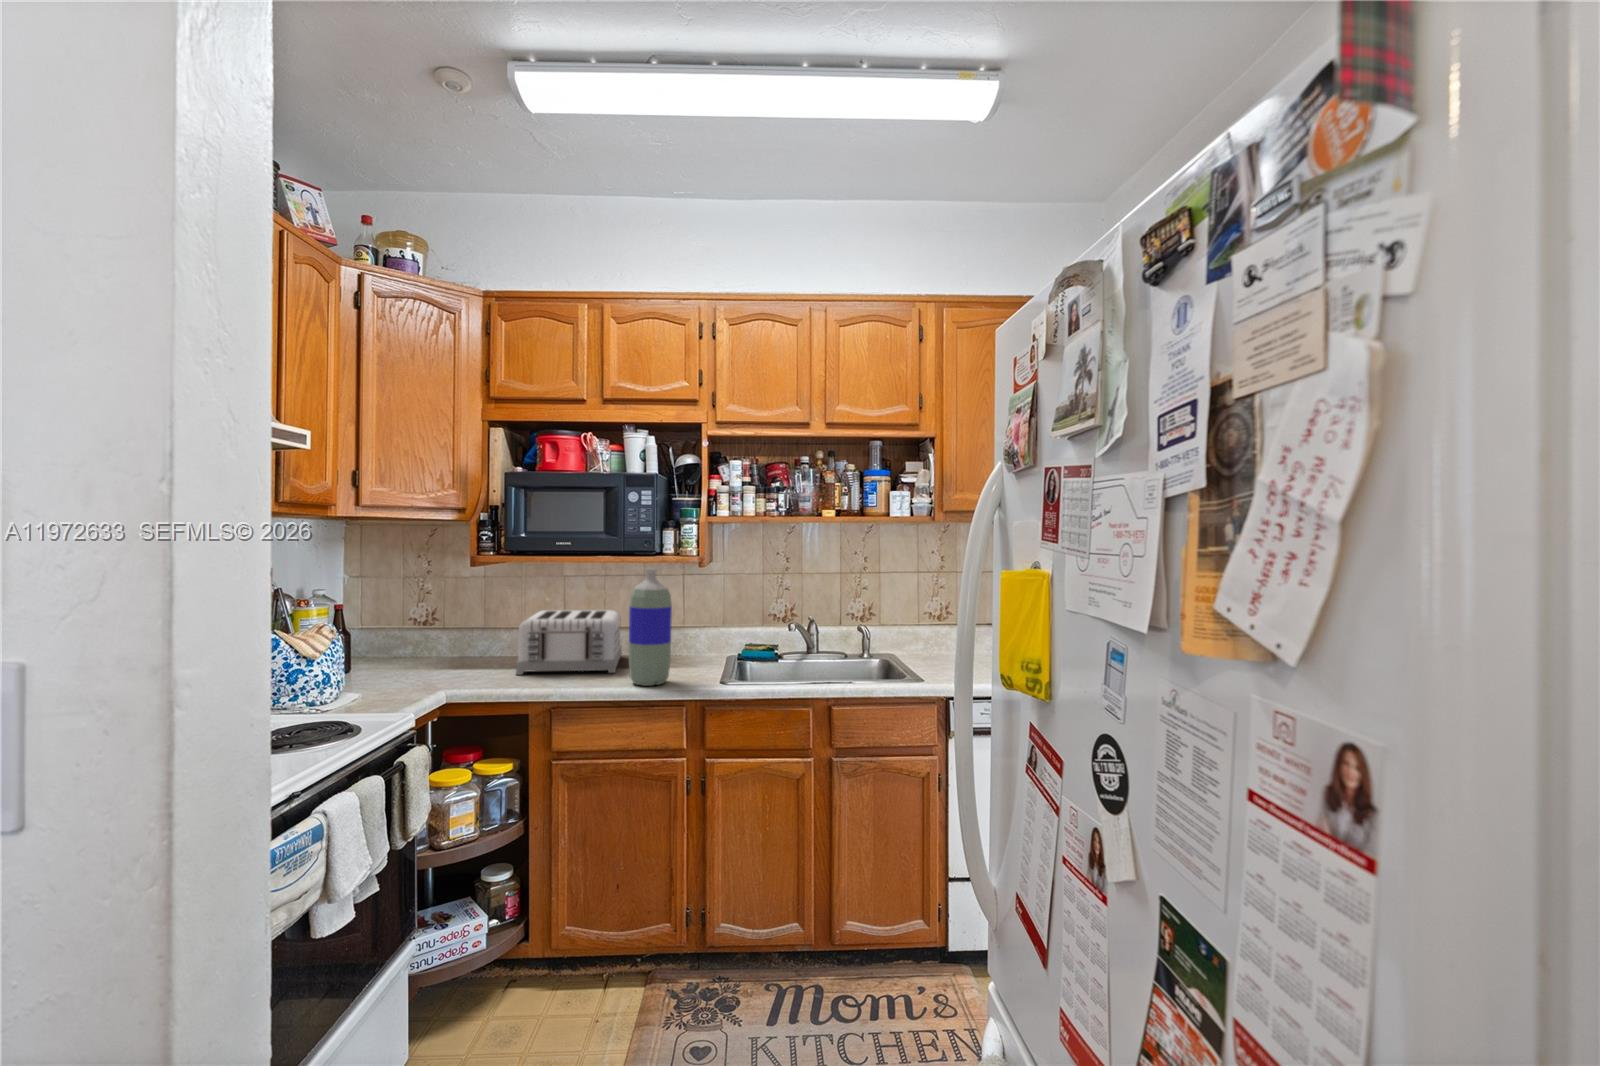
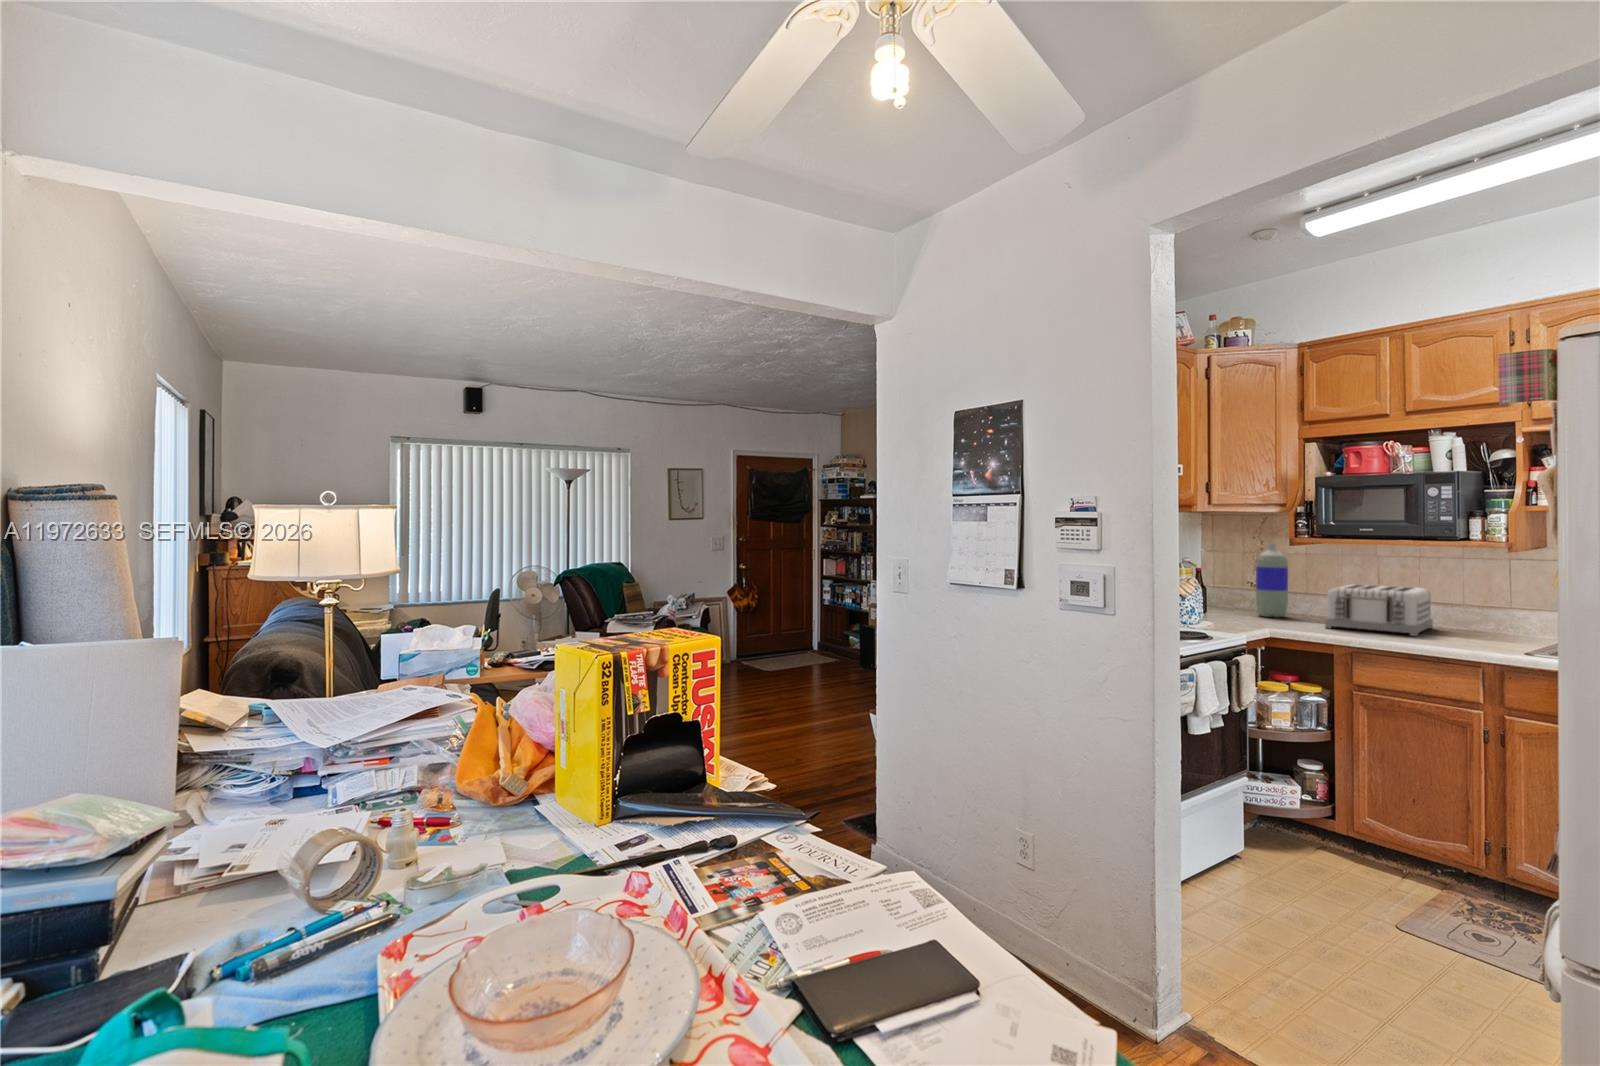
bottle: present [629,568,672,686] -> present [1256,542,1288,617]

